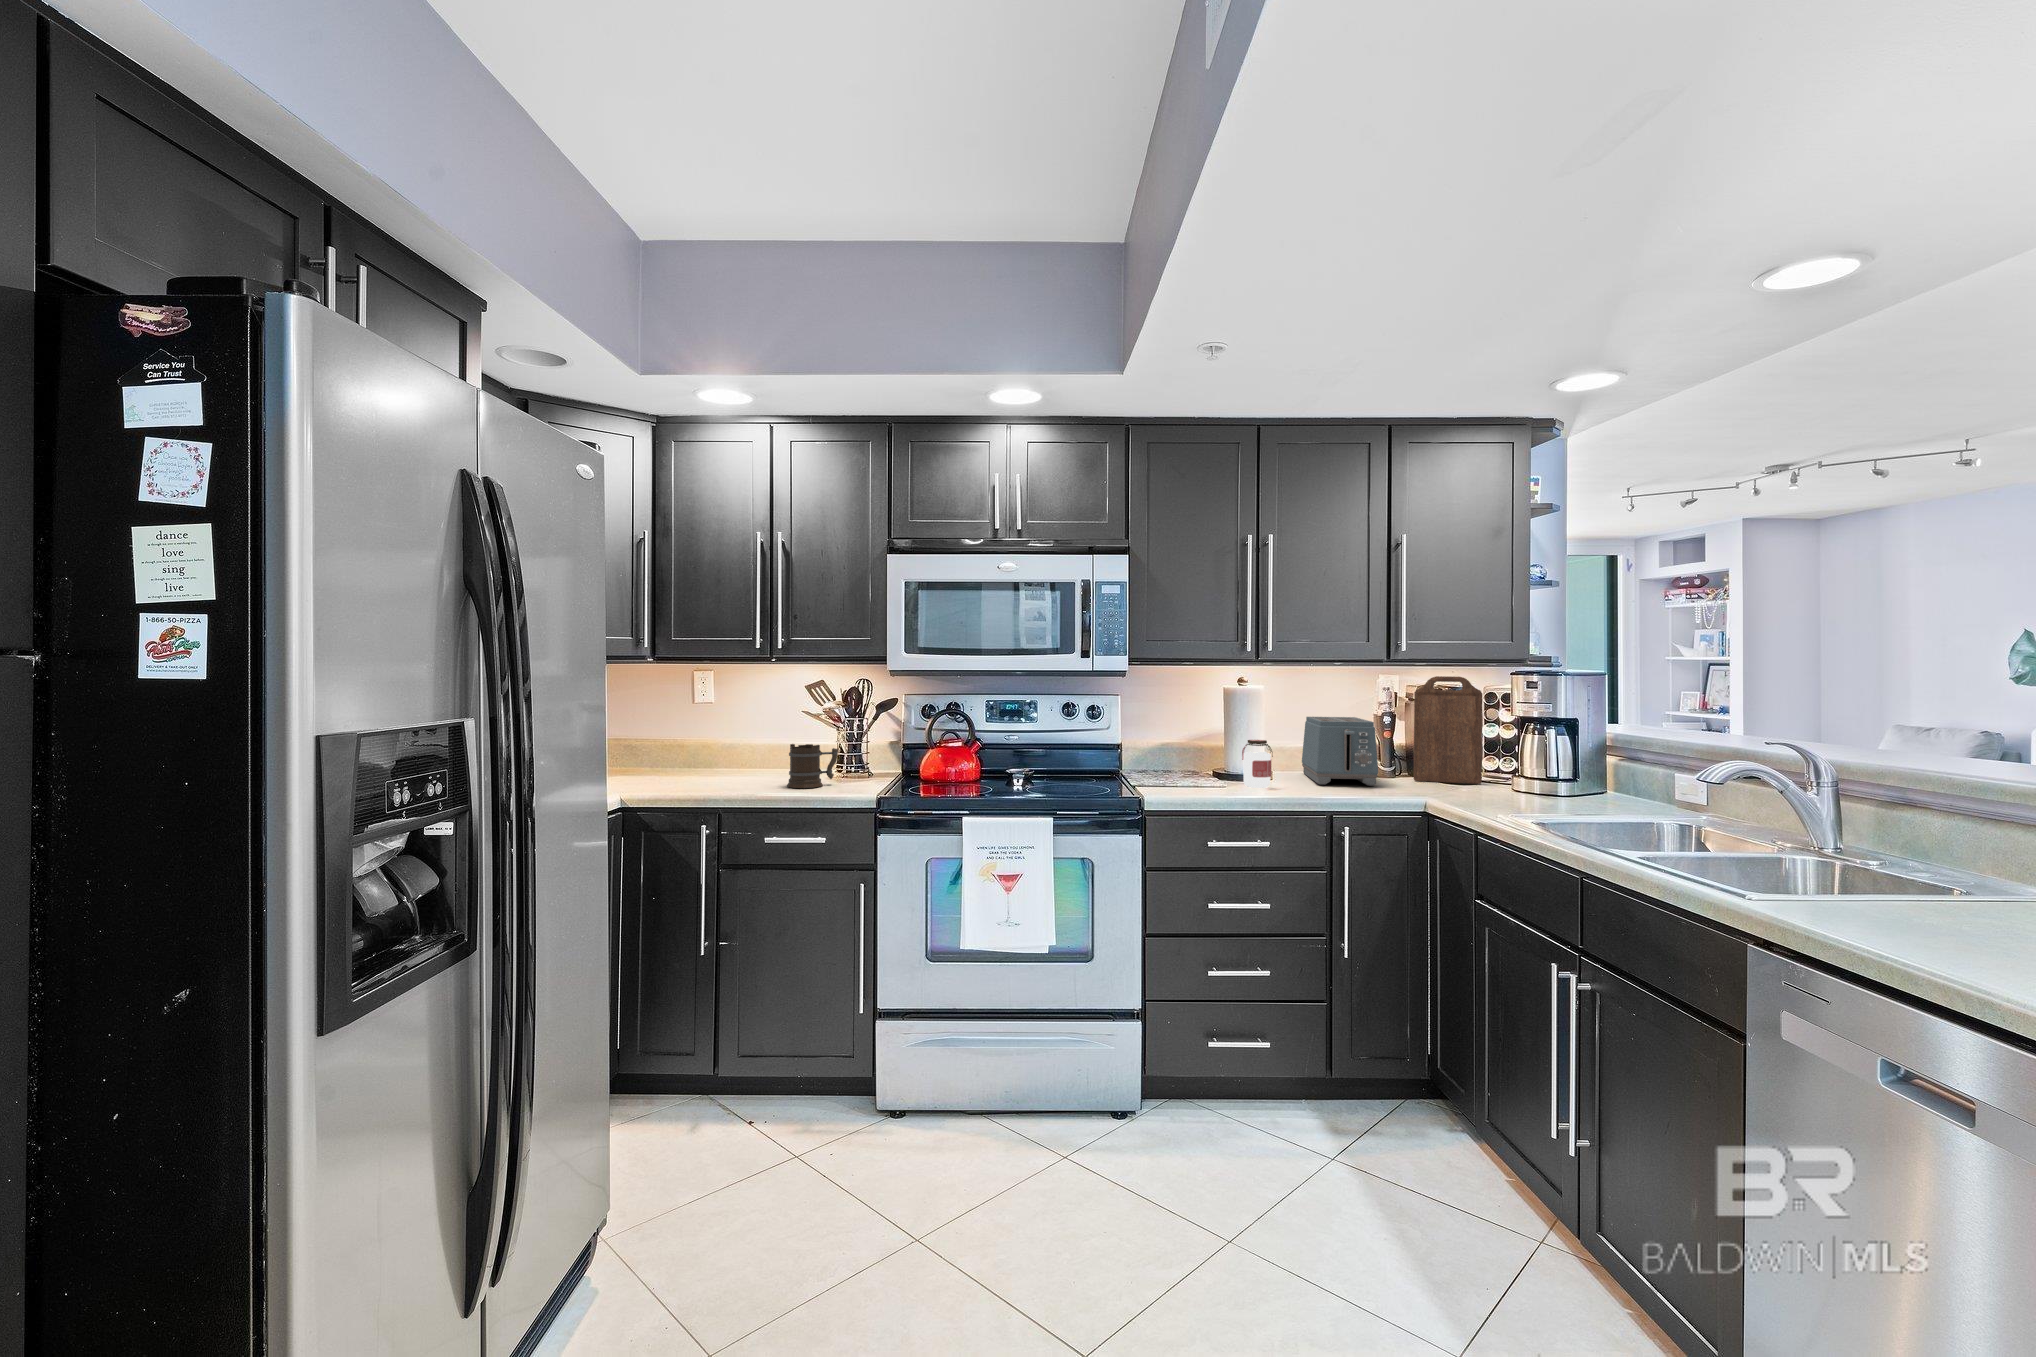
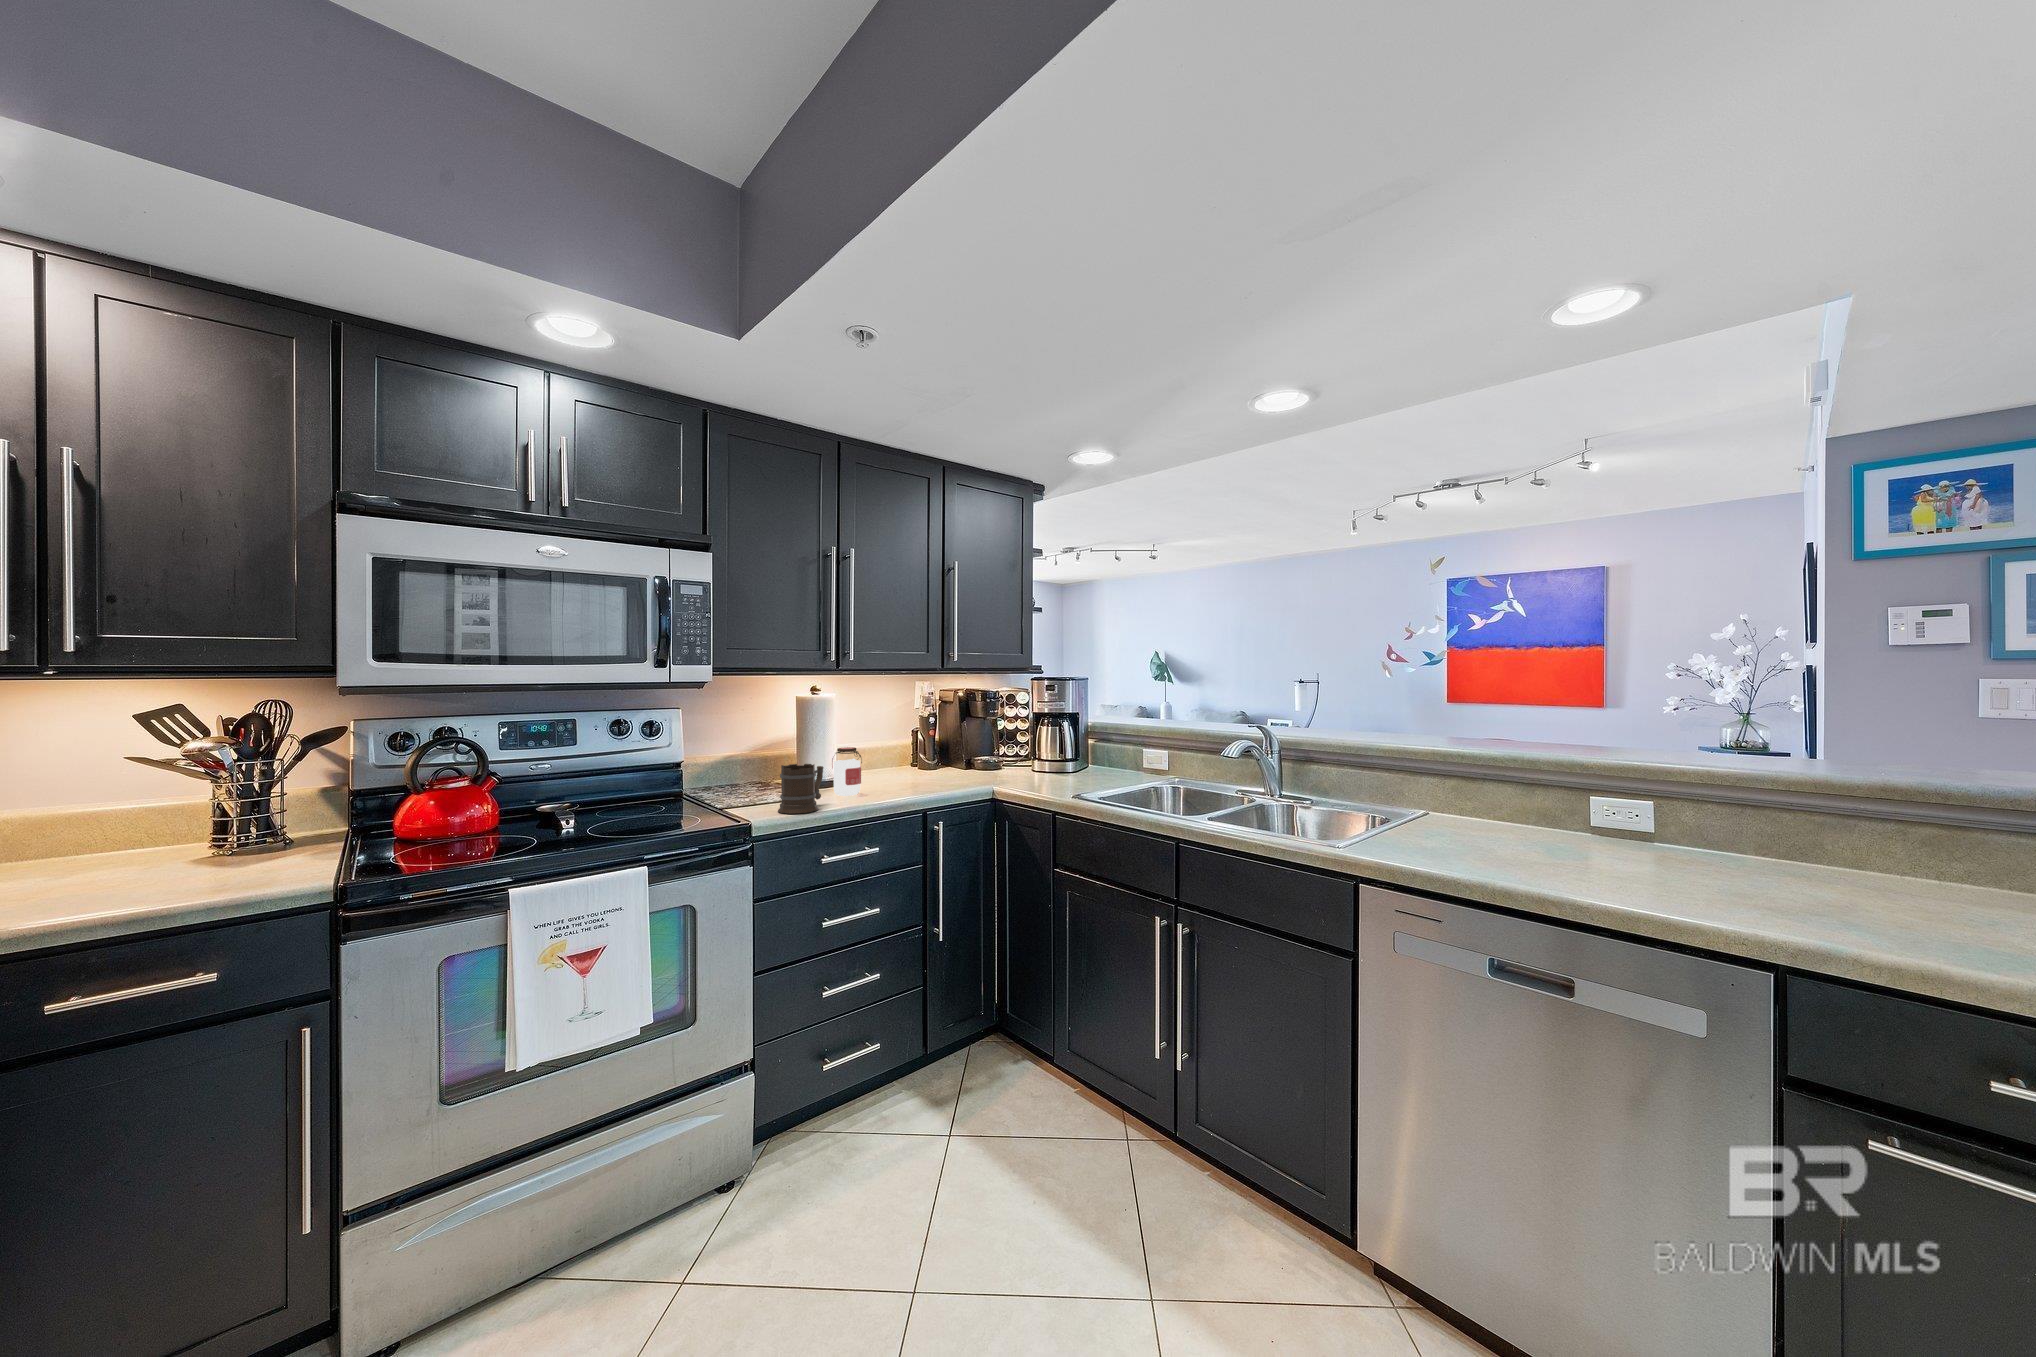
cutting board: present [1414,676,1482,784] -> none [959,682,1010,772]
toaster: present [1302,717,1378,786] -> none [864,720,945,785]
mug: present [787,744,838,788] -> present [778,764,824,814]

